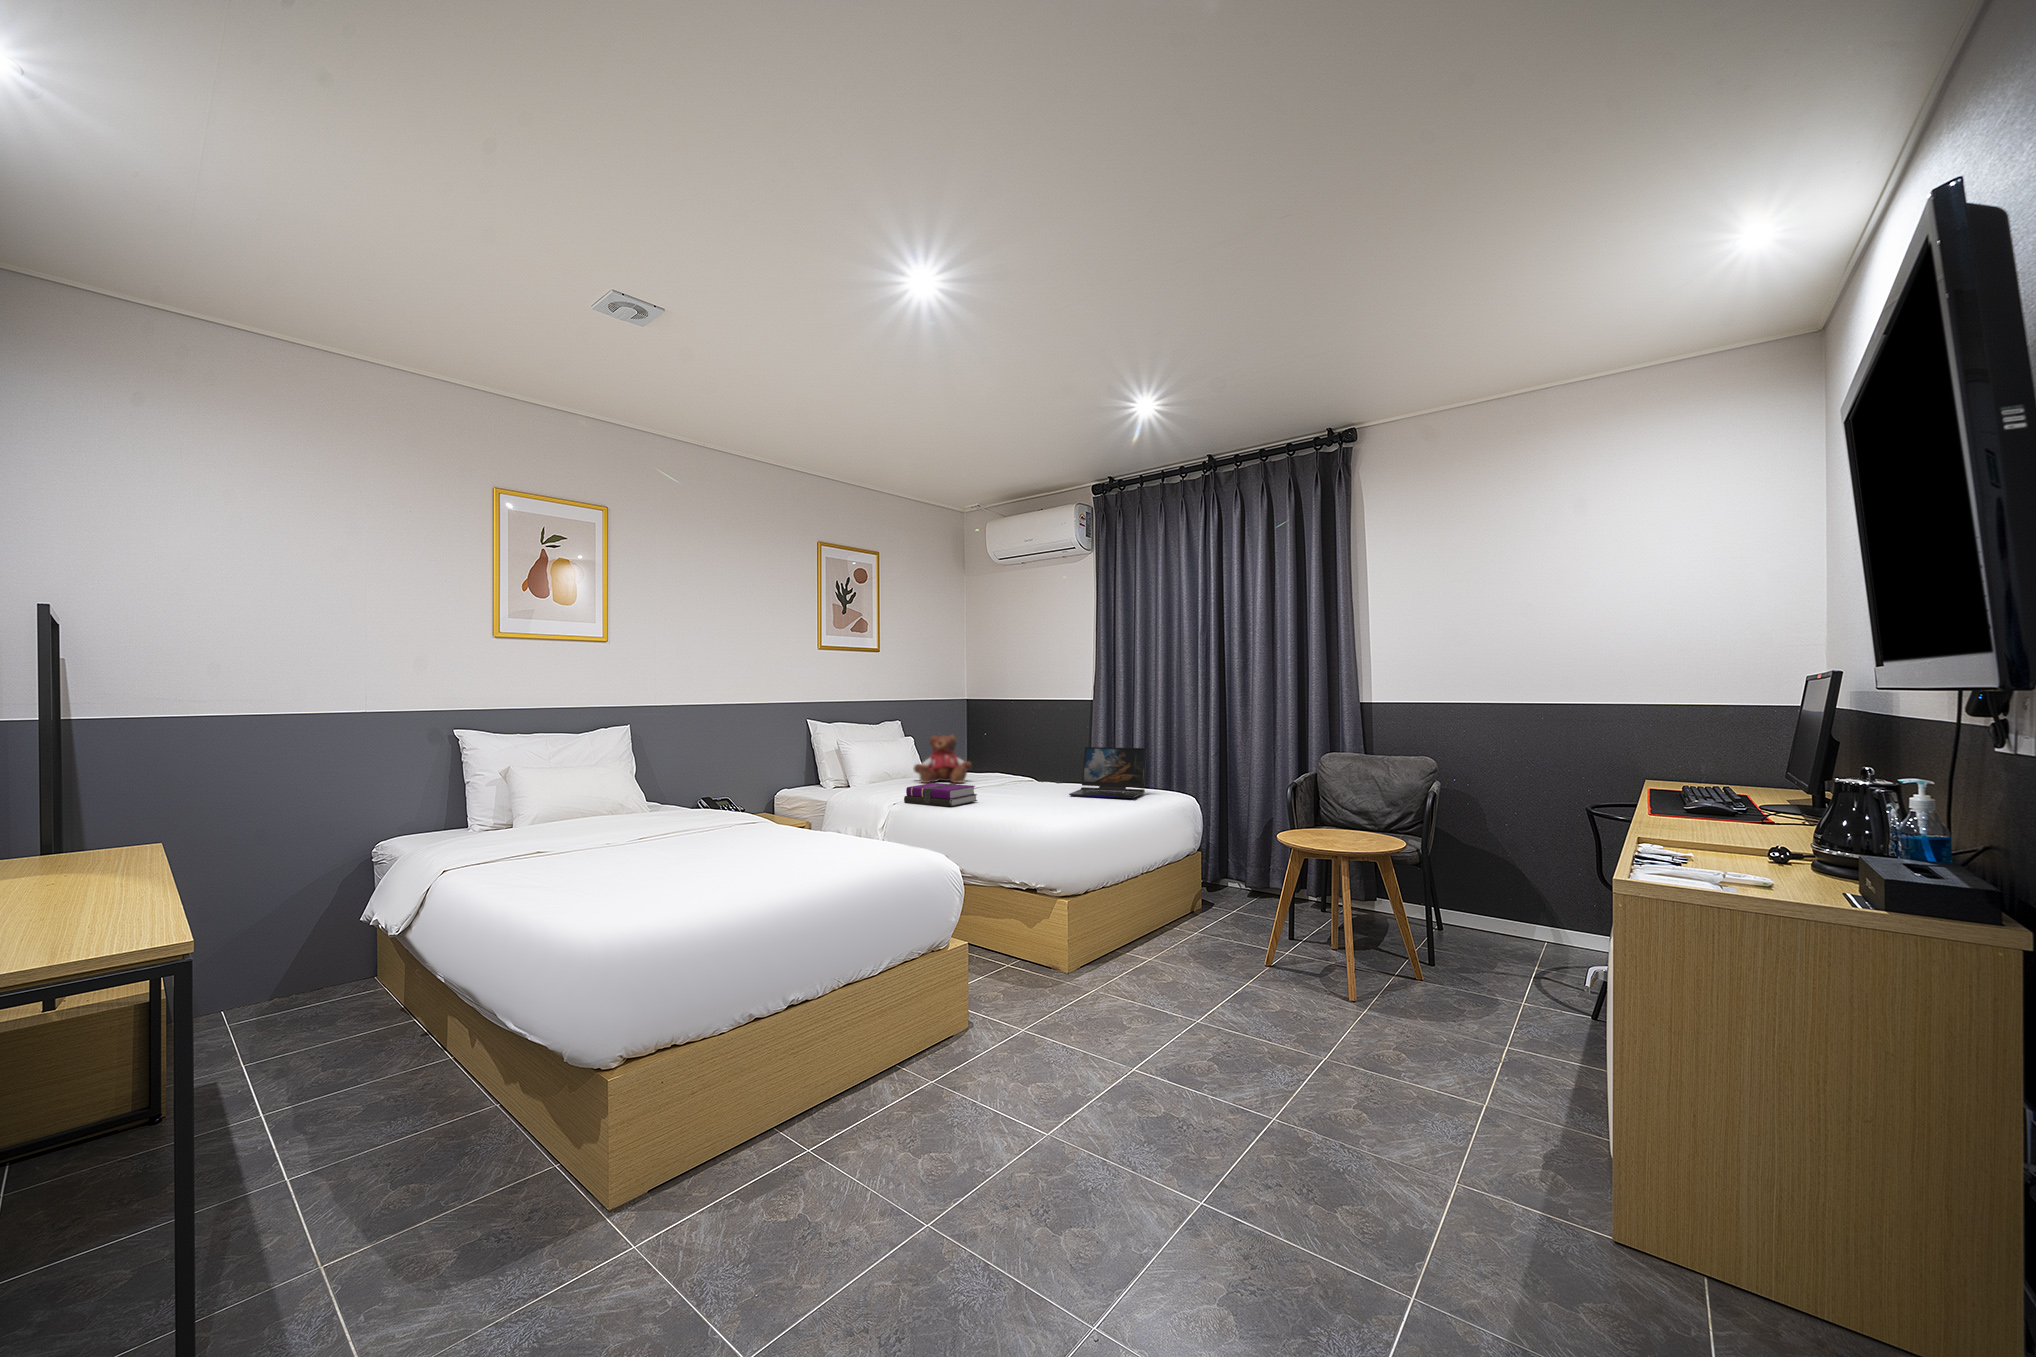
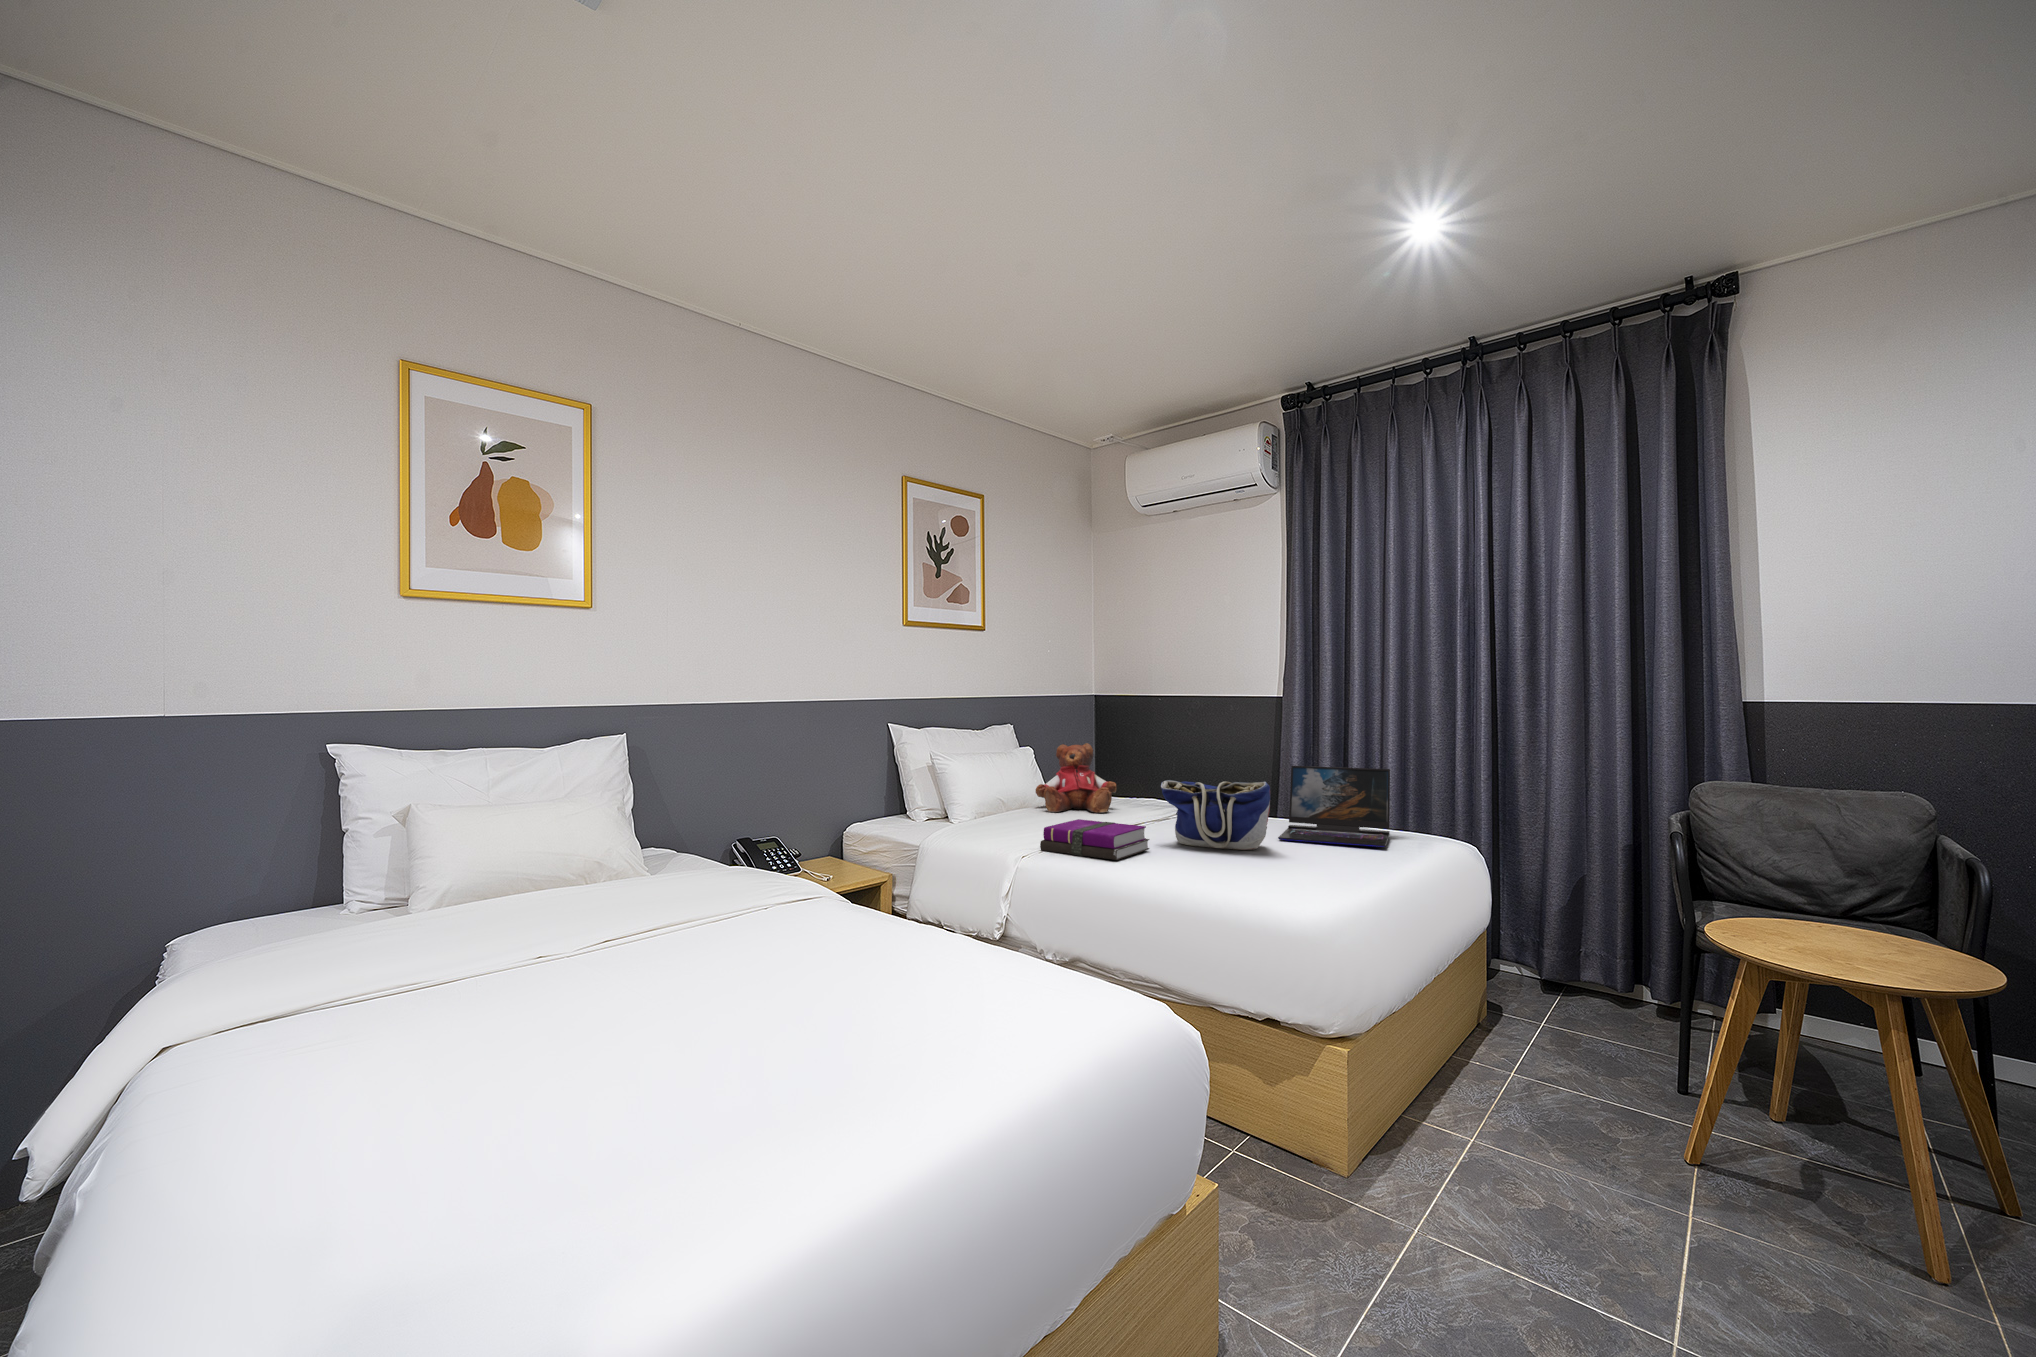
tote bag: none [987,755,1057,801] -> present [1161,780,1270,850]

